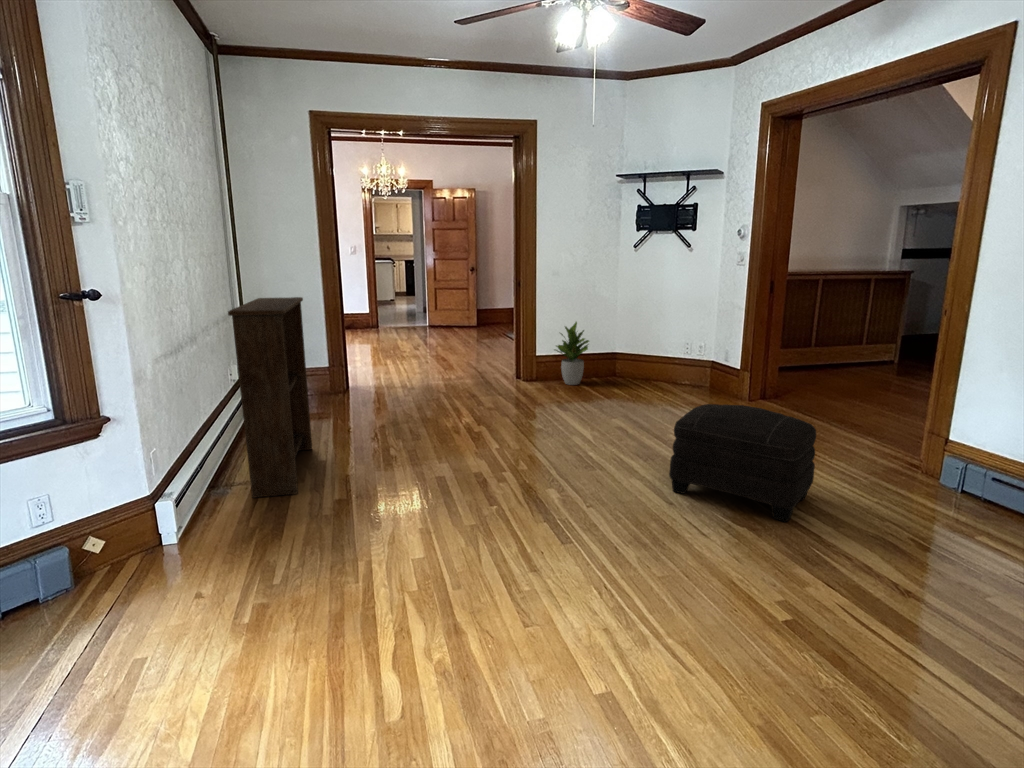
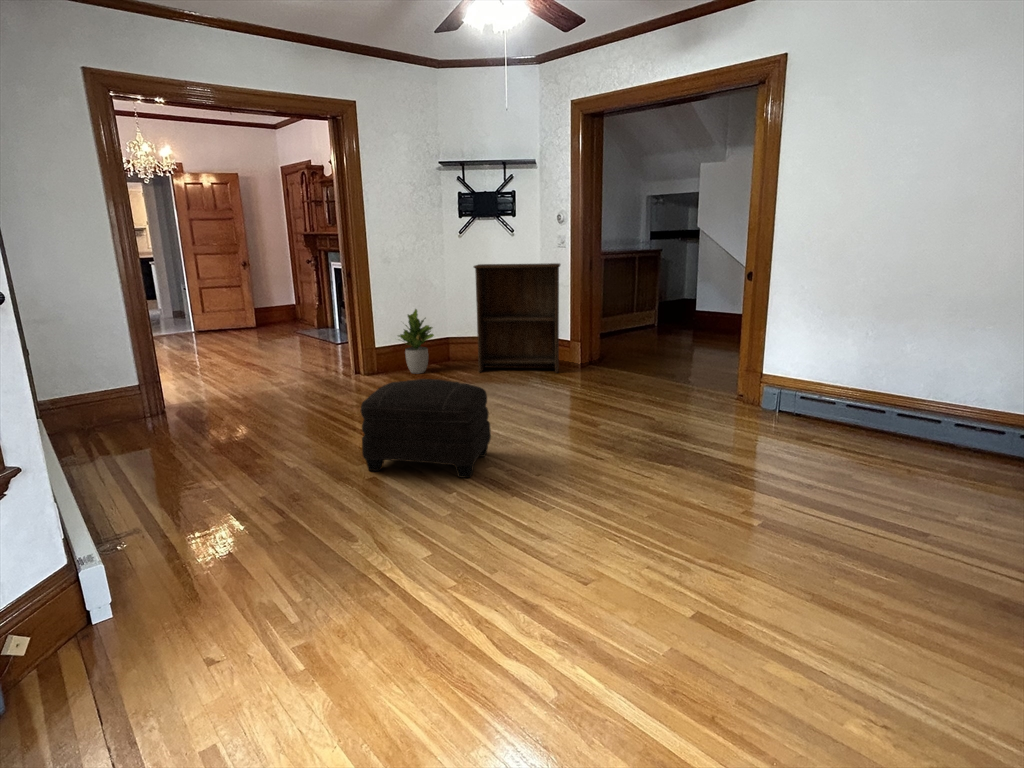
bookshelf: present [228,297,312,498] -> present [474,263,560,373]
ottoman: present [669,404,816,522] -> present [361,379,491,478]

